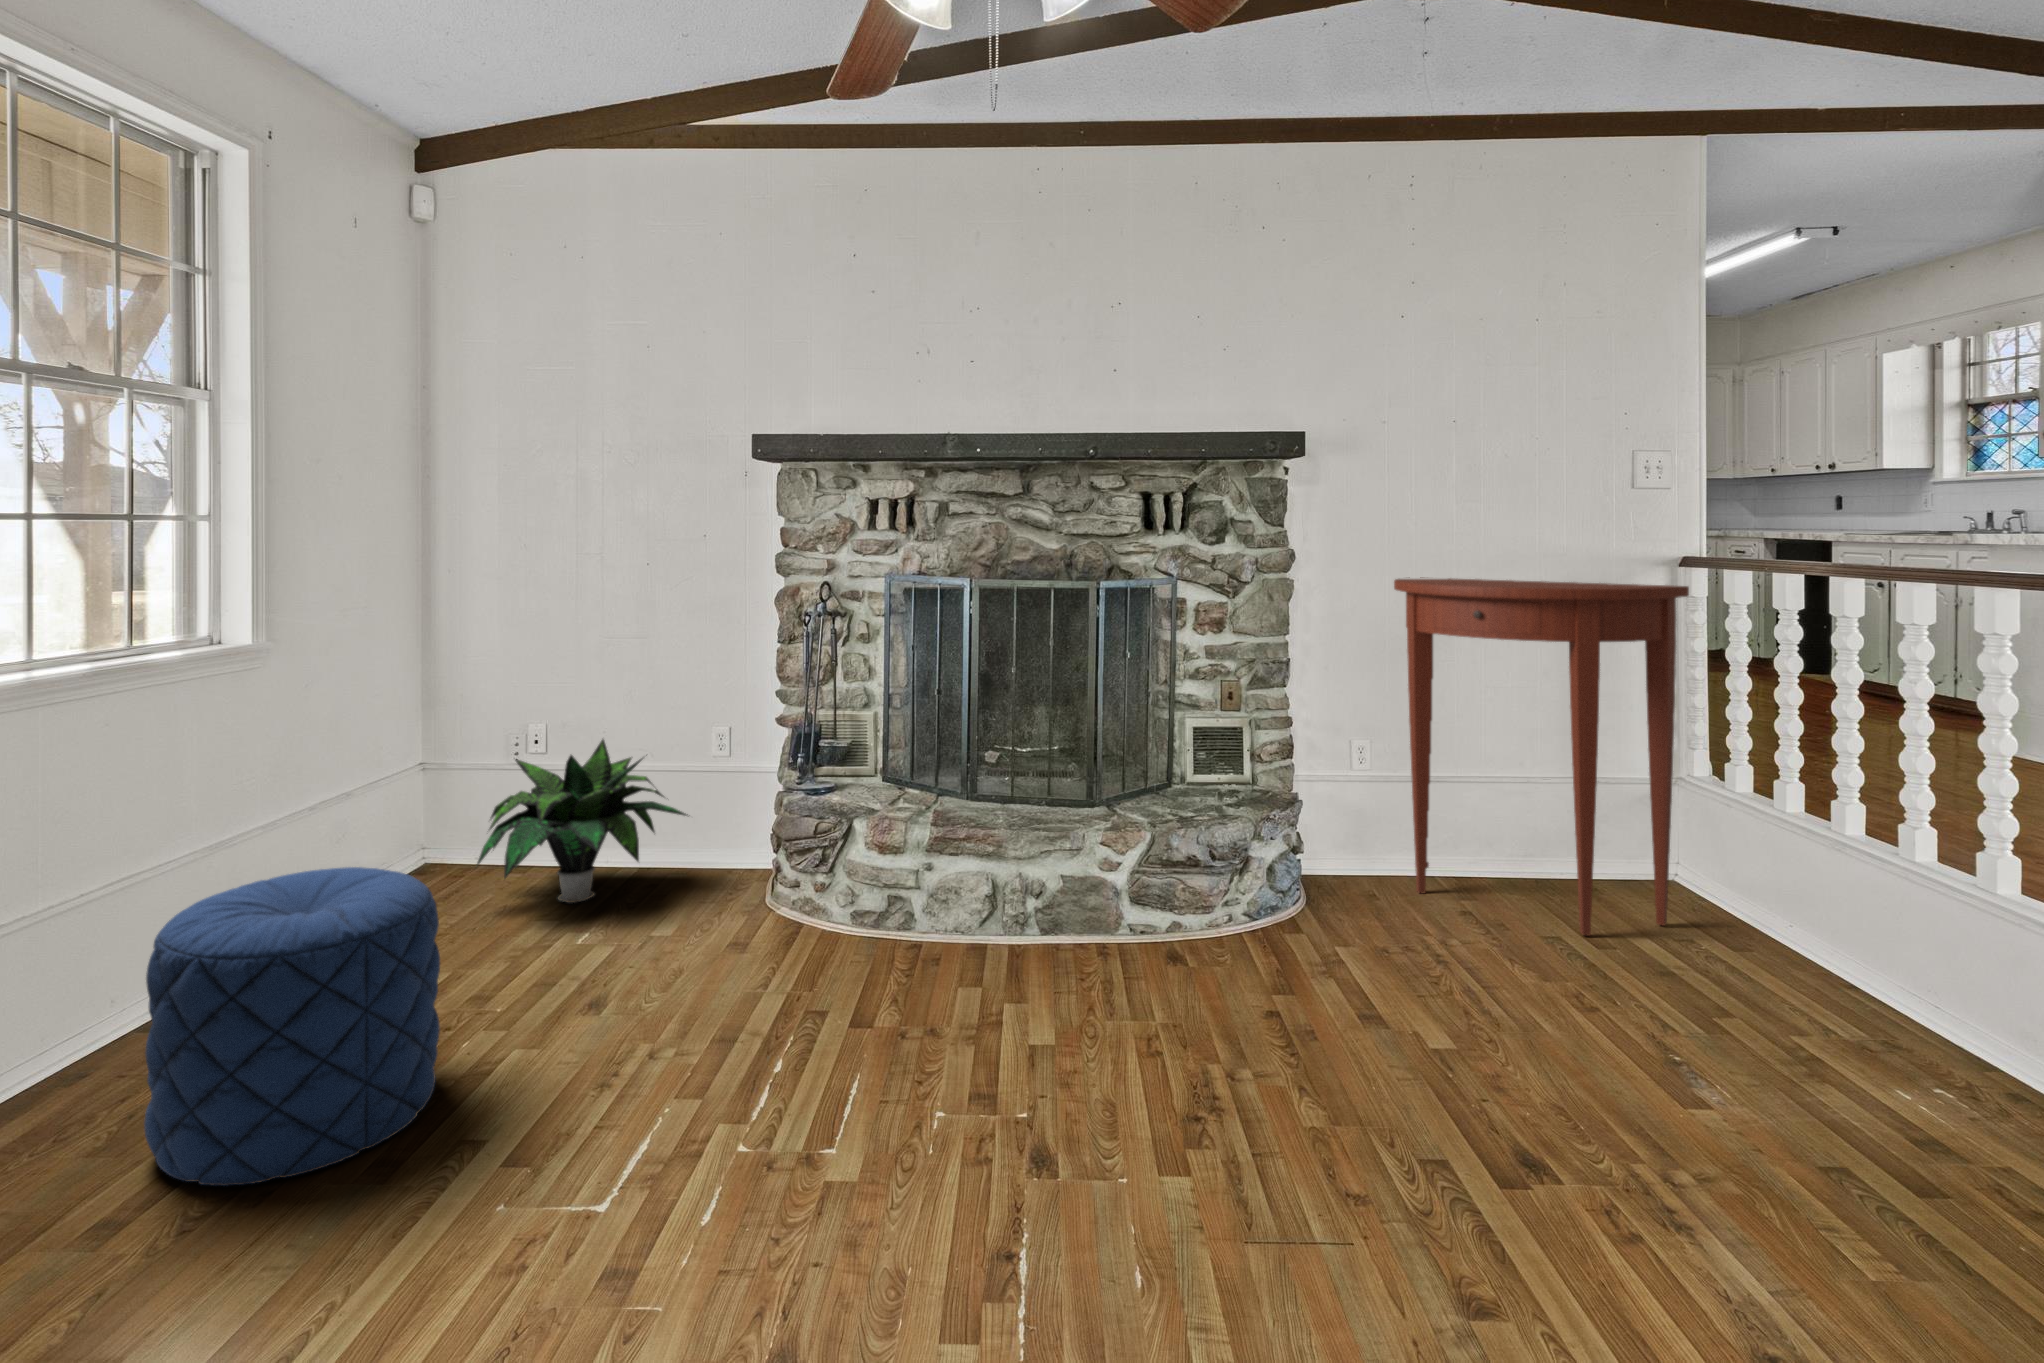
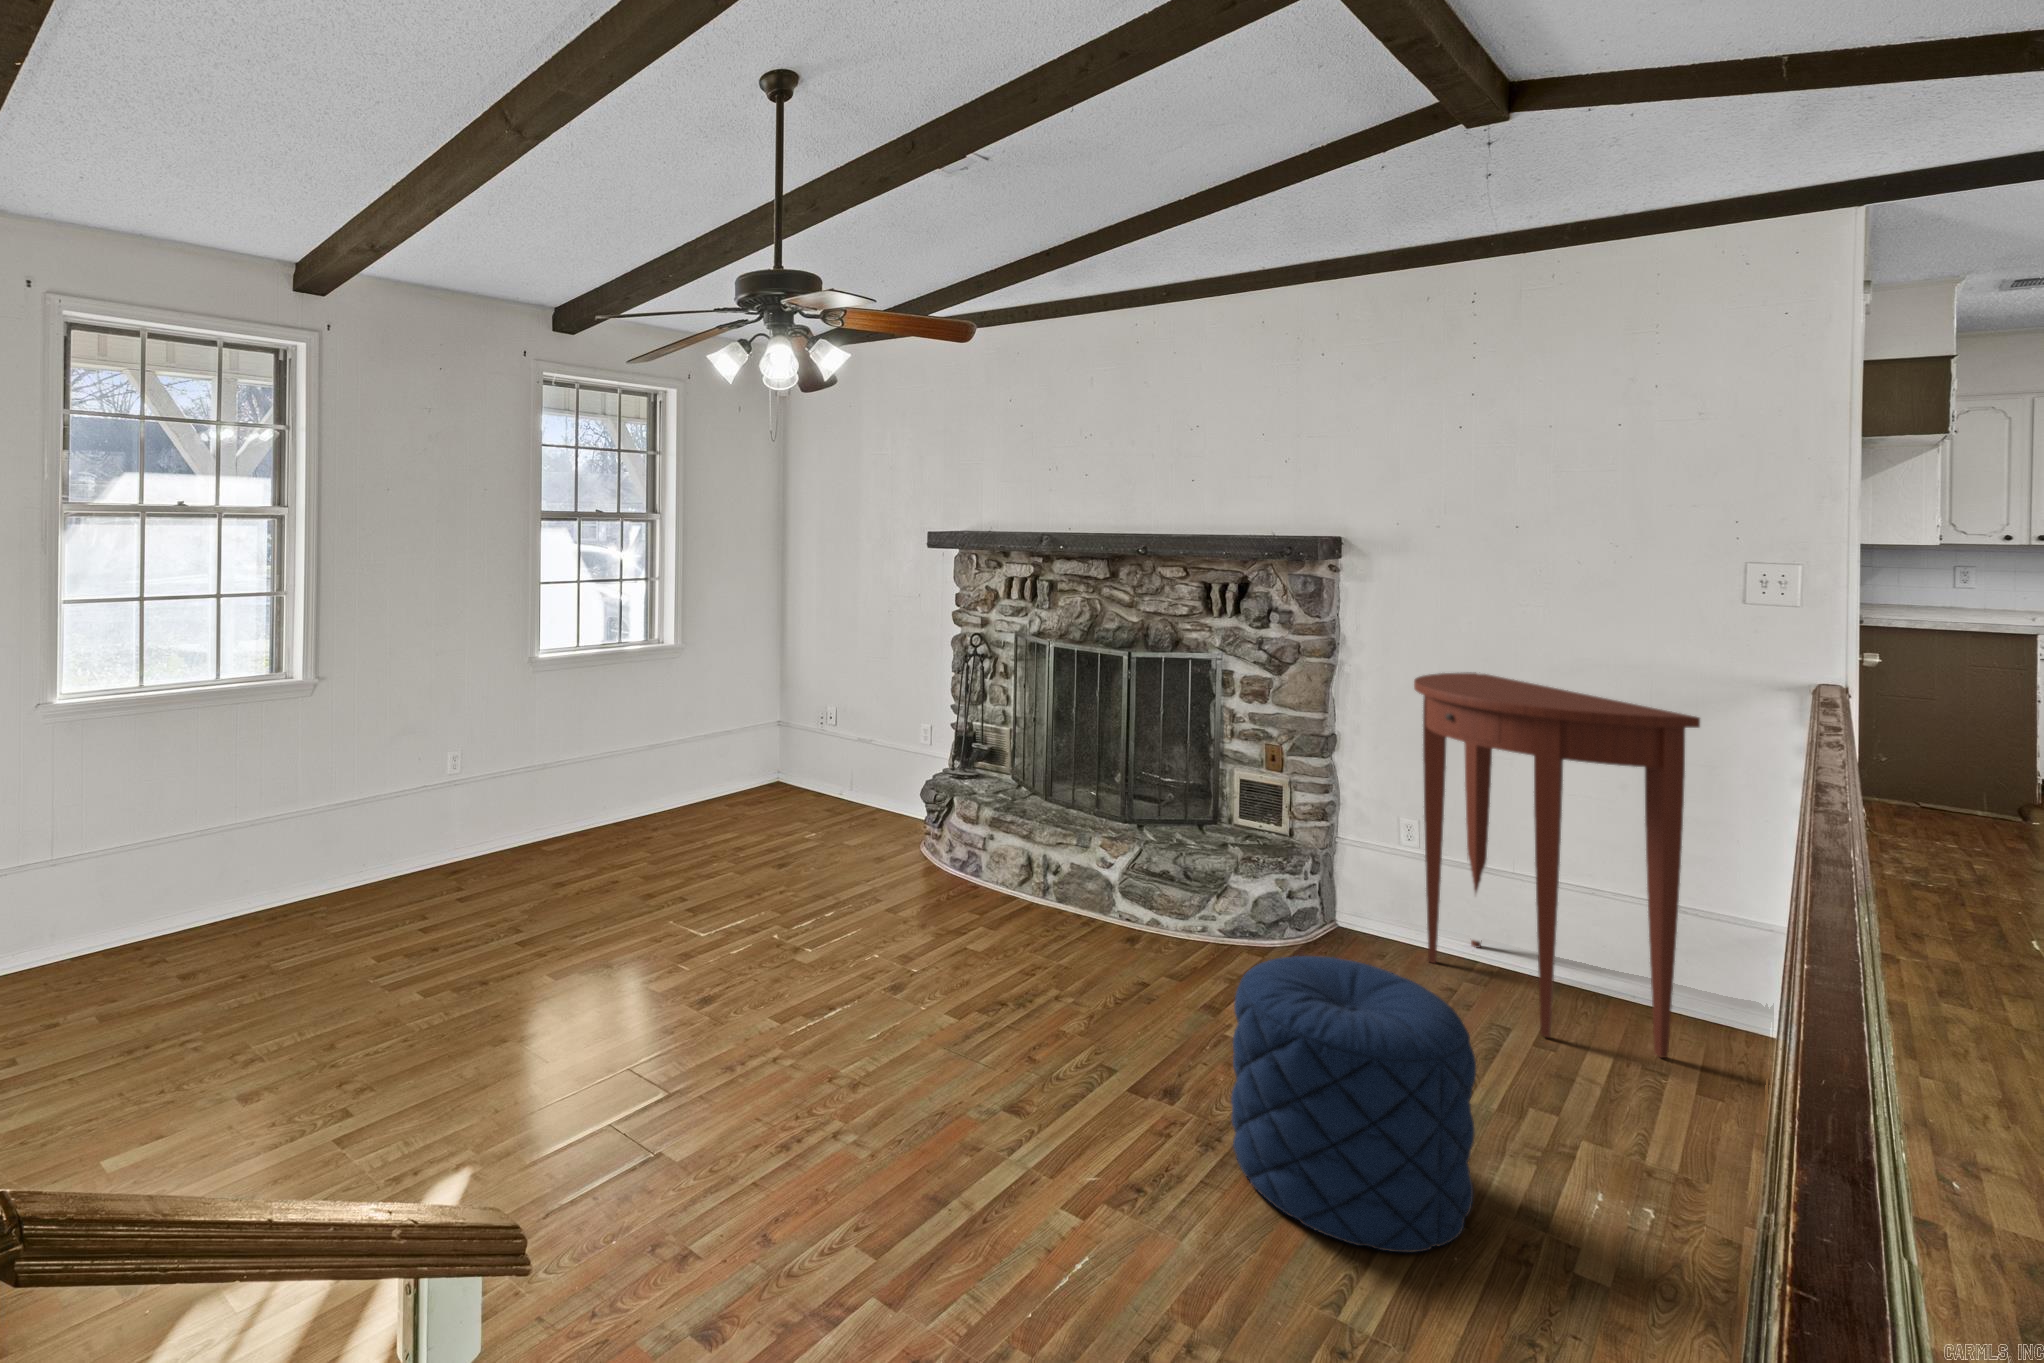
potted plant: present [477,739,688,903] -> none [773,719,892,816]
pouf: present [144,867,440,1186] -> present [1231,956,1476,1253]

